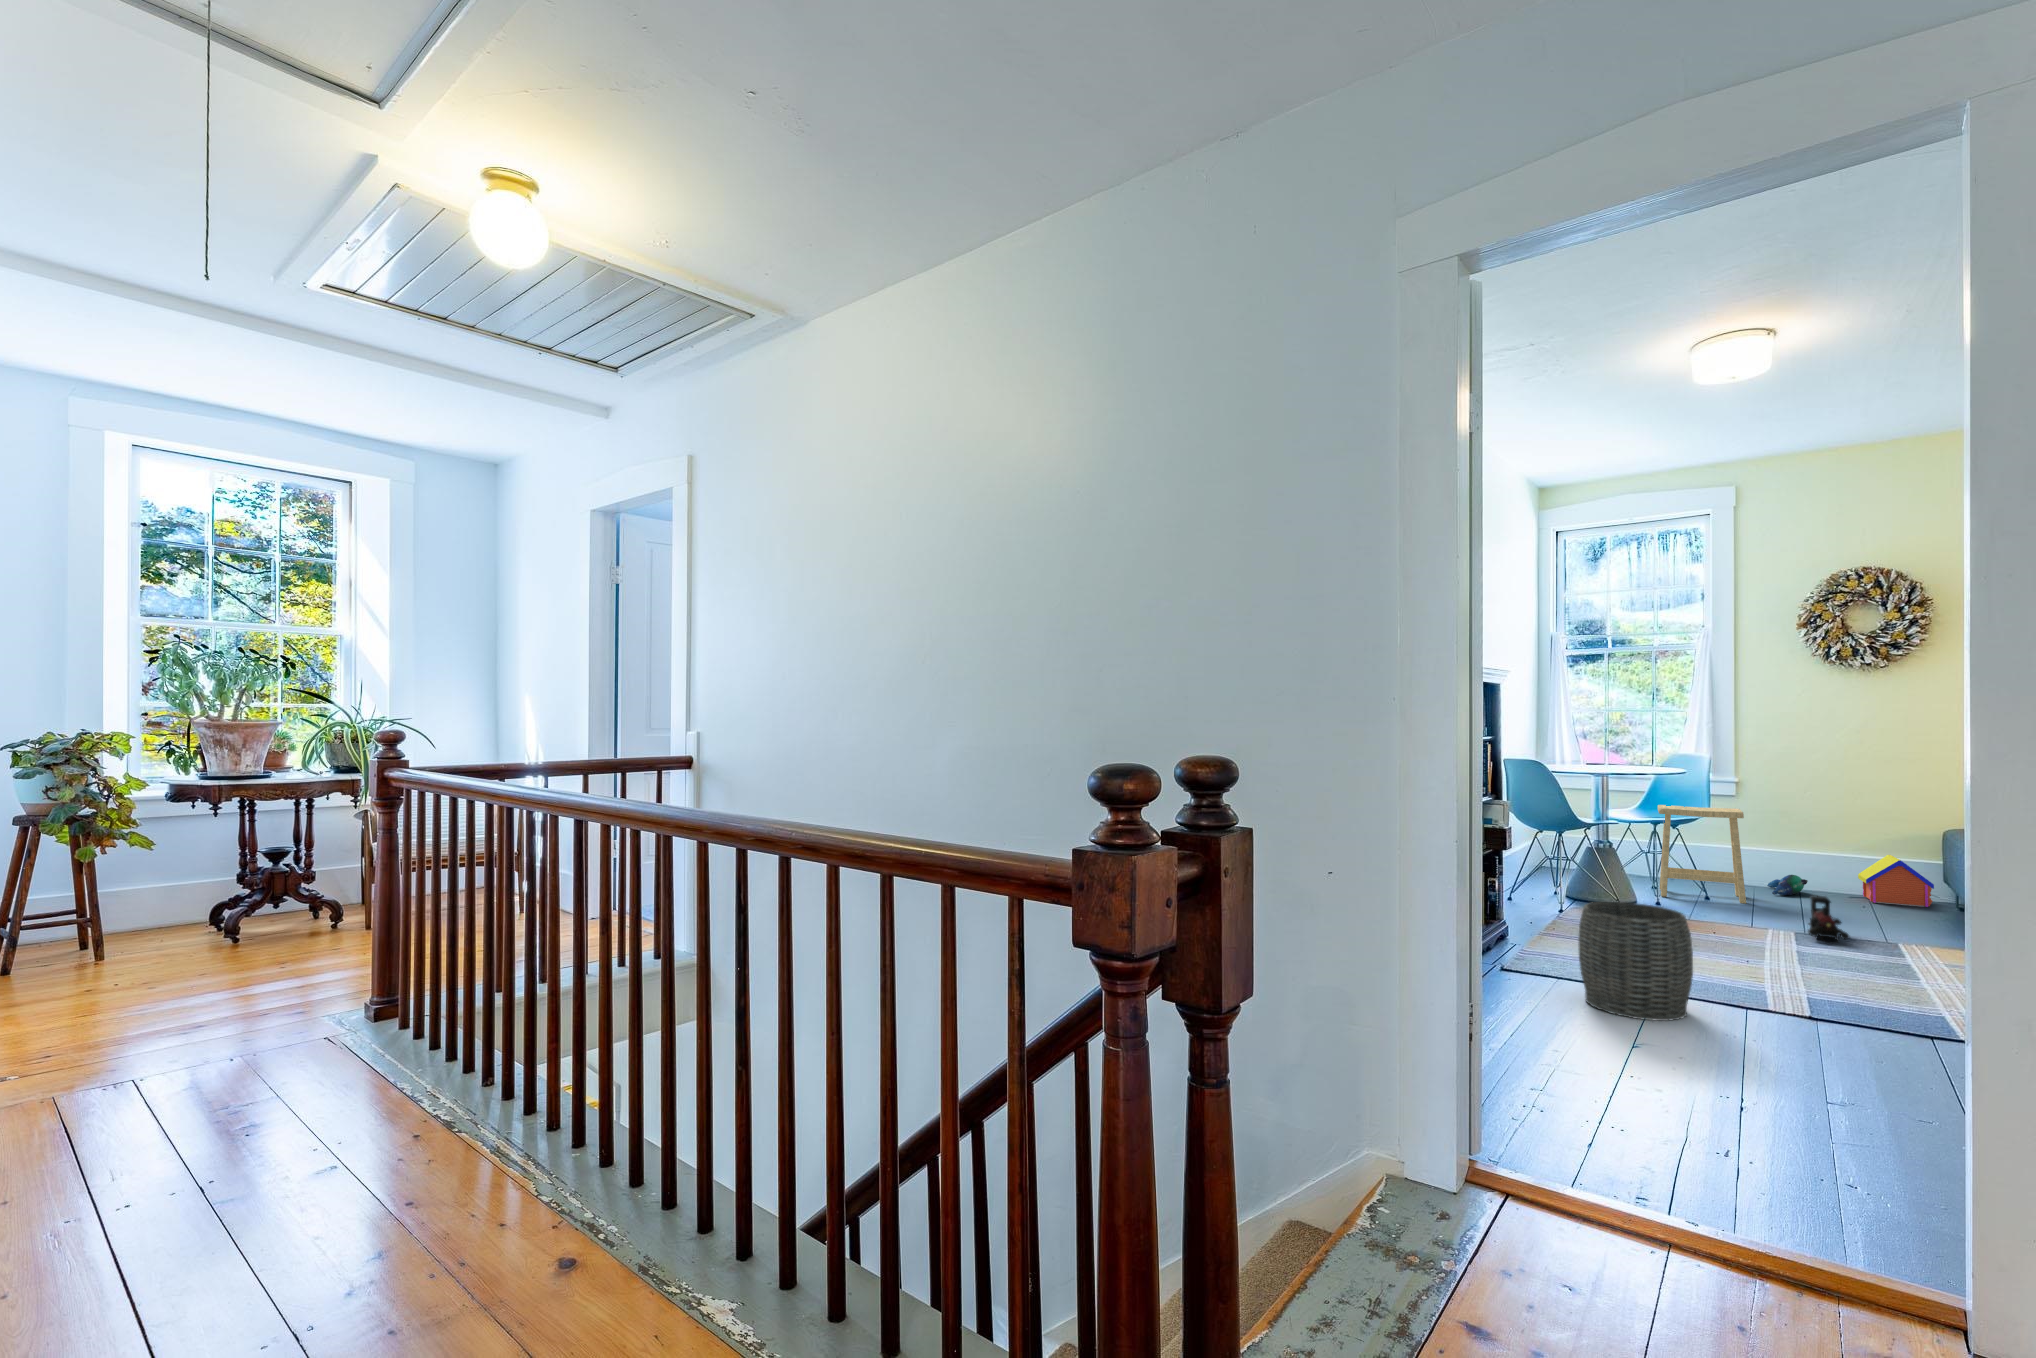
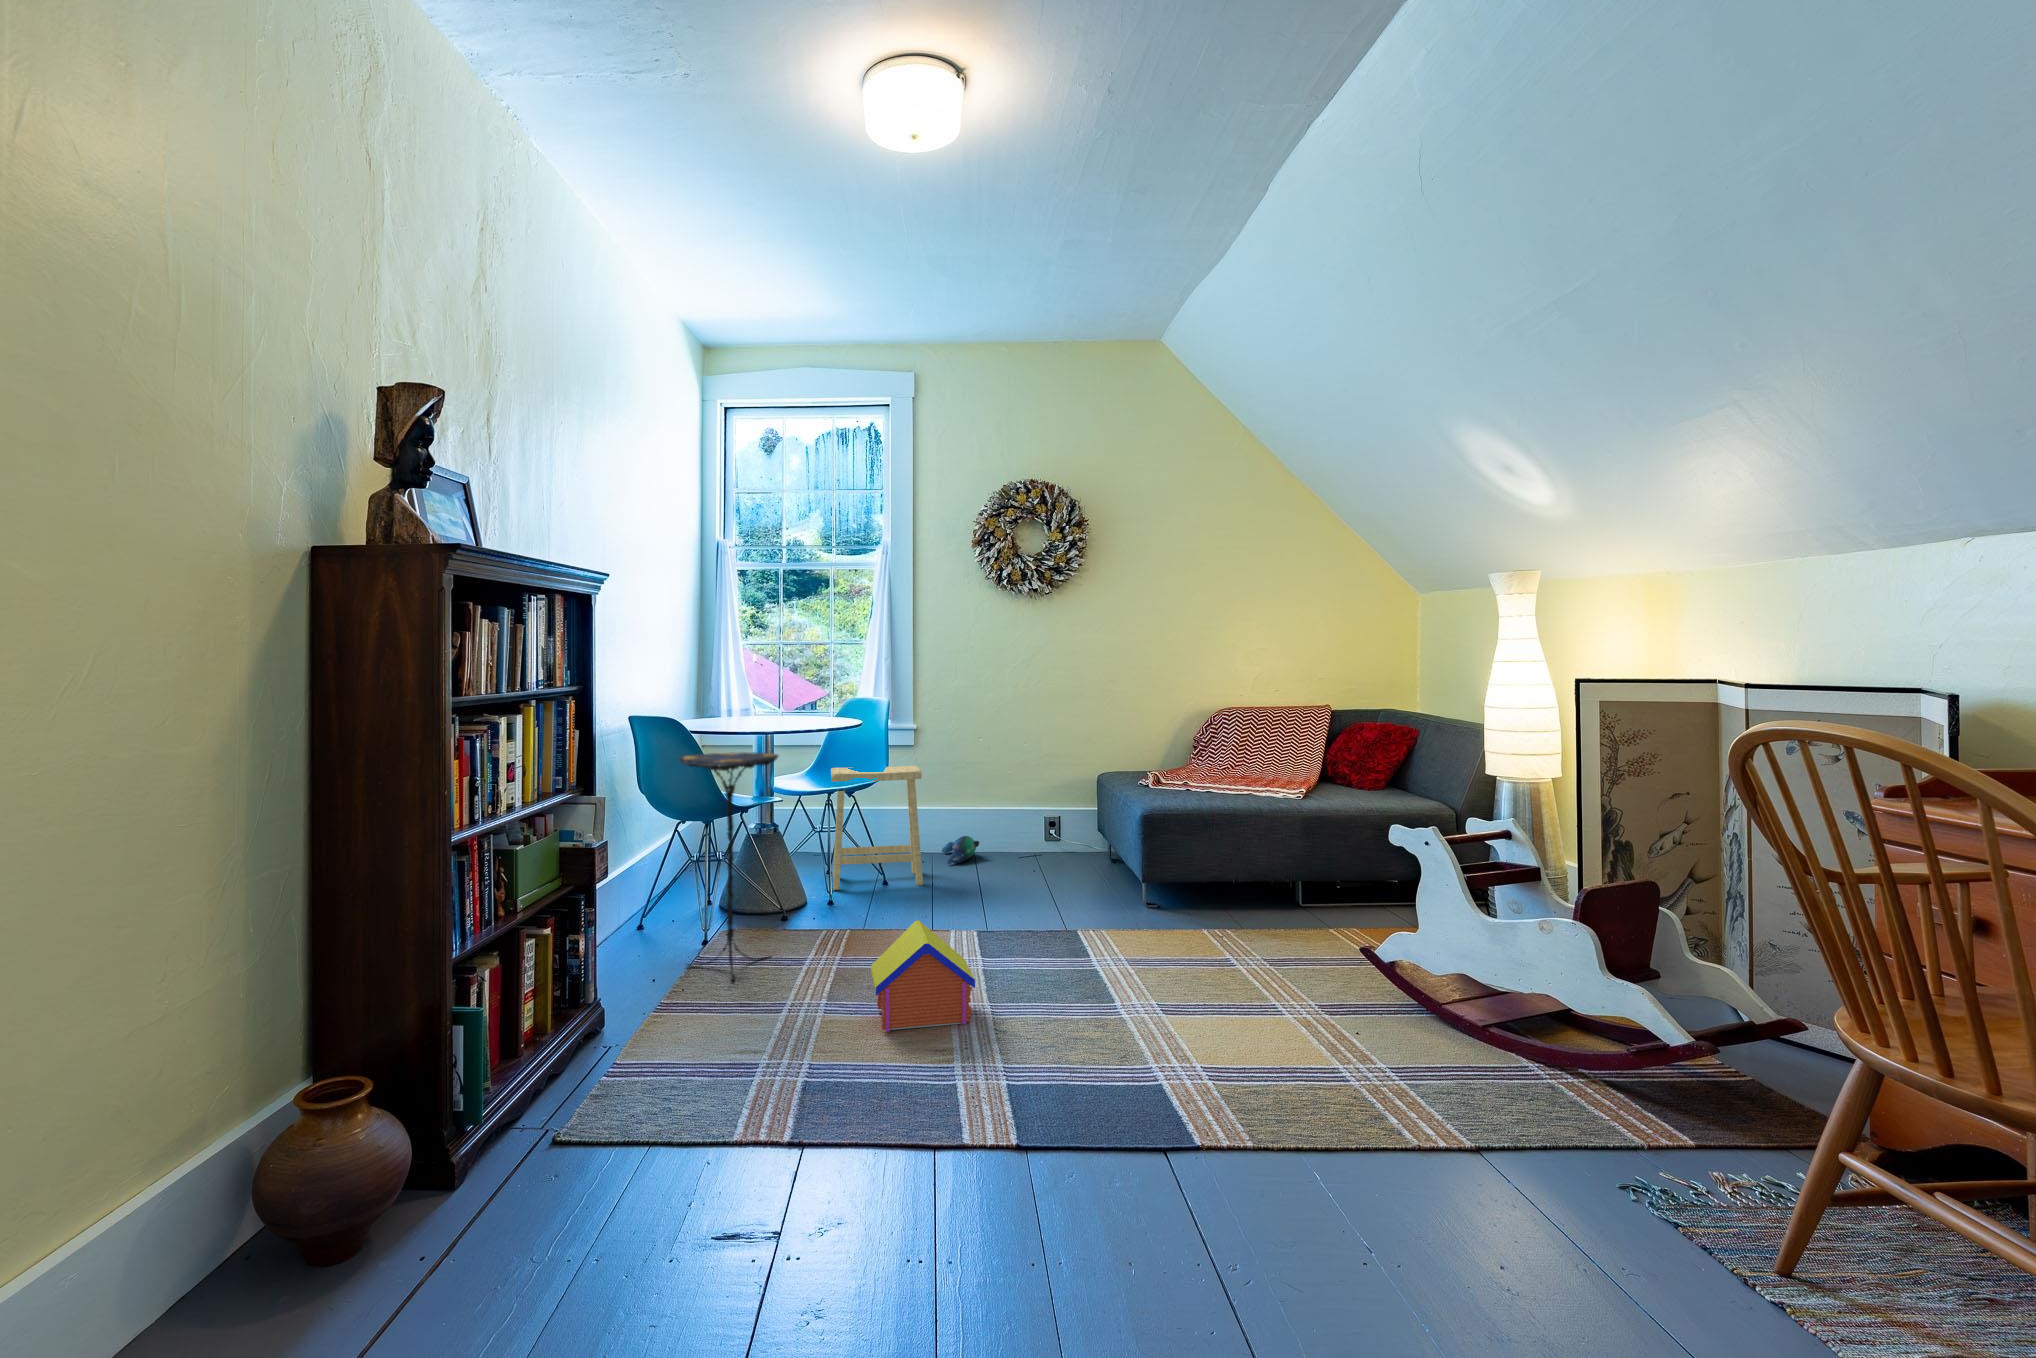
side table: none [1548,781,1622,928] -> present [679,752,779,980]
toy house: present [1858,855,1934,907] -> present [871,920,975,1032]
toy train: present [1808,895,1849,942] -> none [989,876,1031,945]
woven basket: present [1578,902,1693,1021] -> none [661,1003,857,1271]

